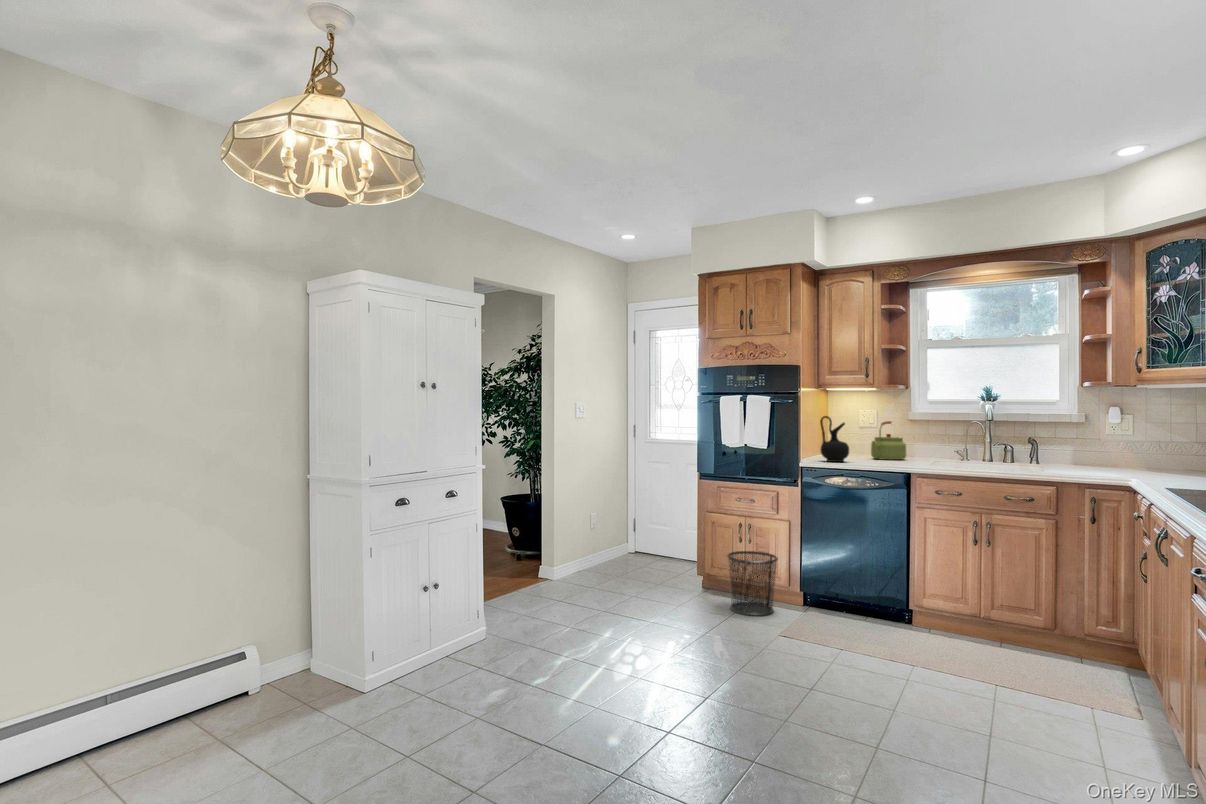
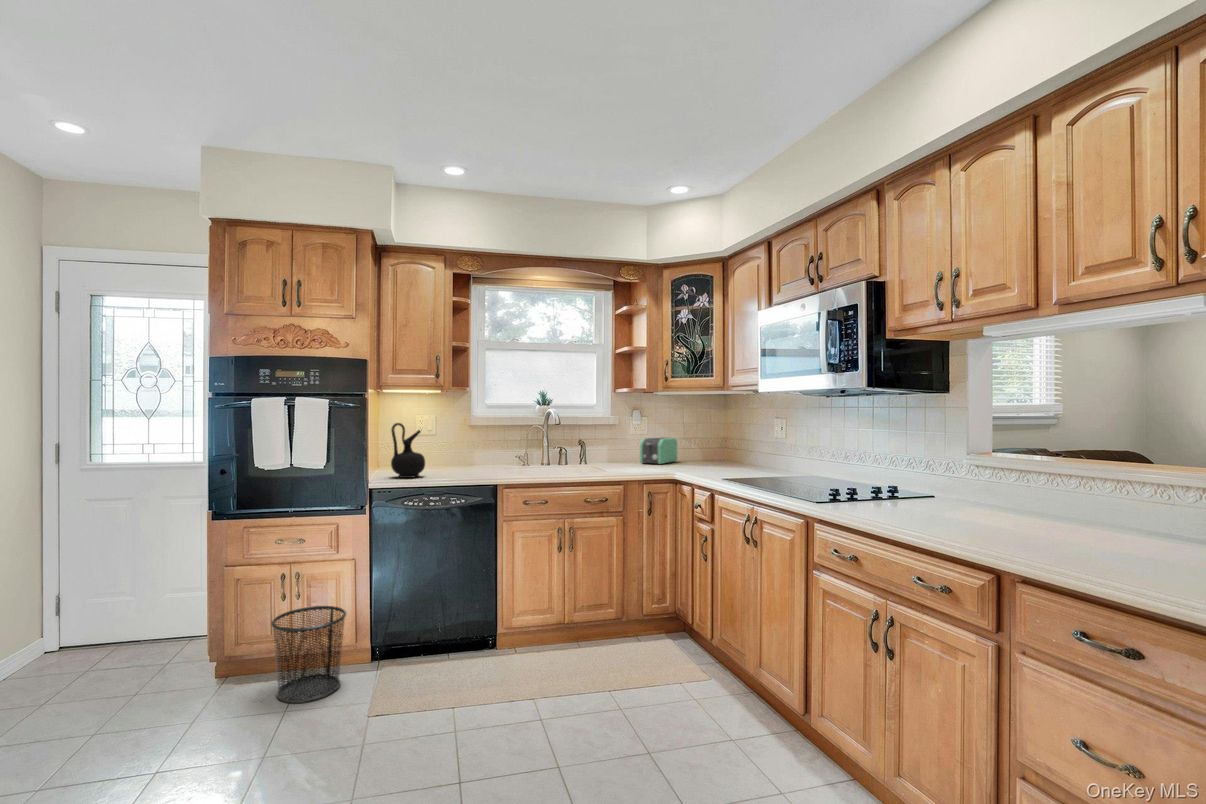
kettle: present [871,421,906,460] -> none [431,426,467,468]
toaster: none [1117,441,1184,473] -> present [640,438,677,464]

